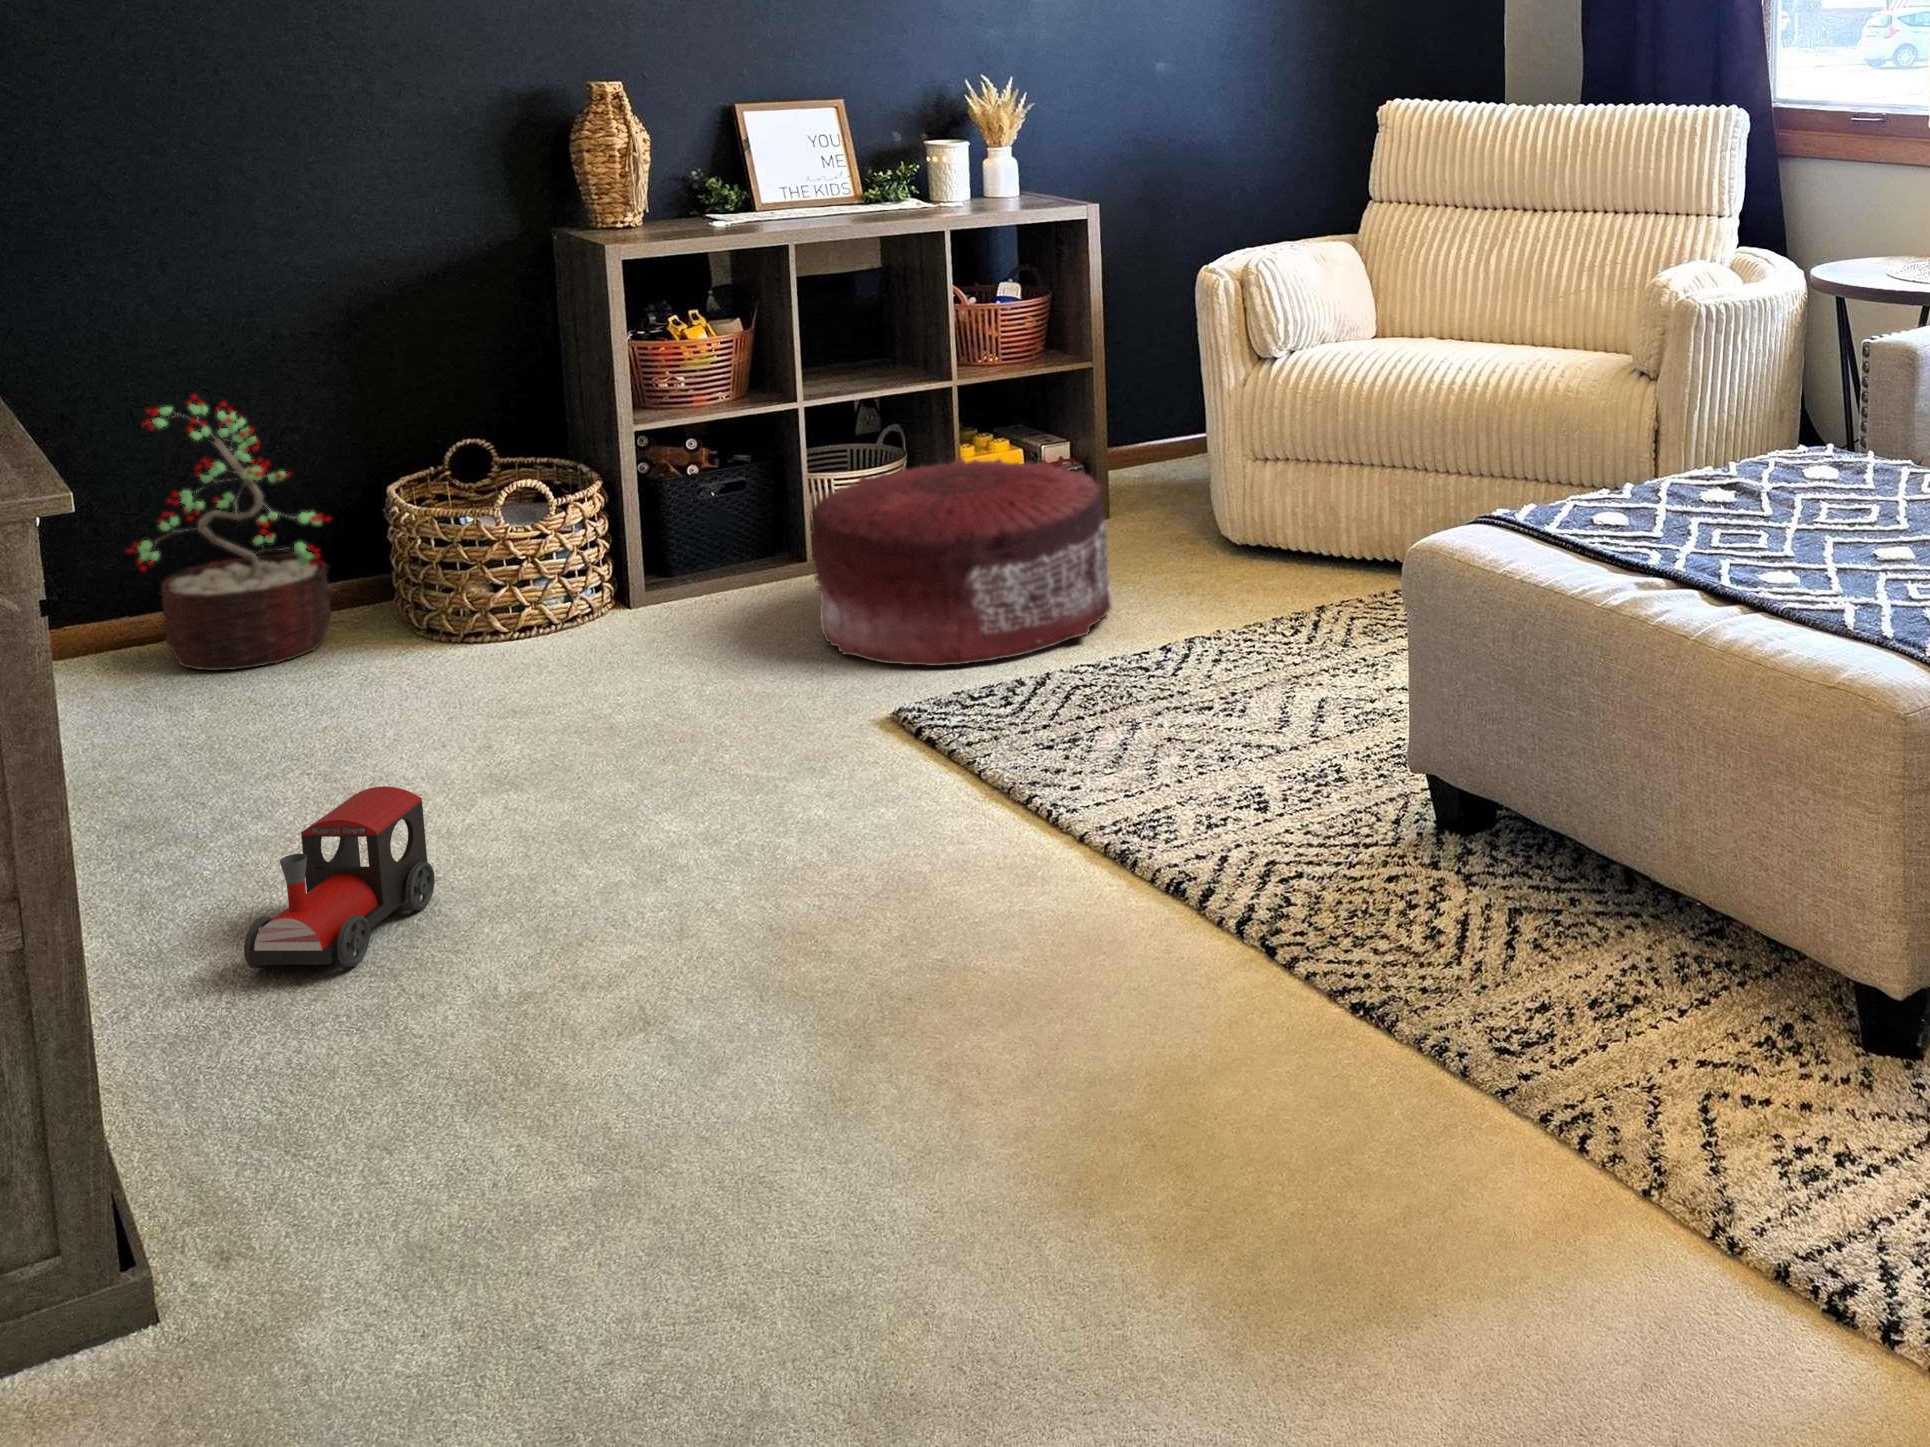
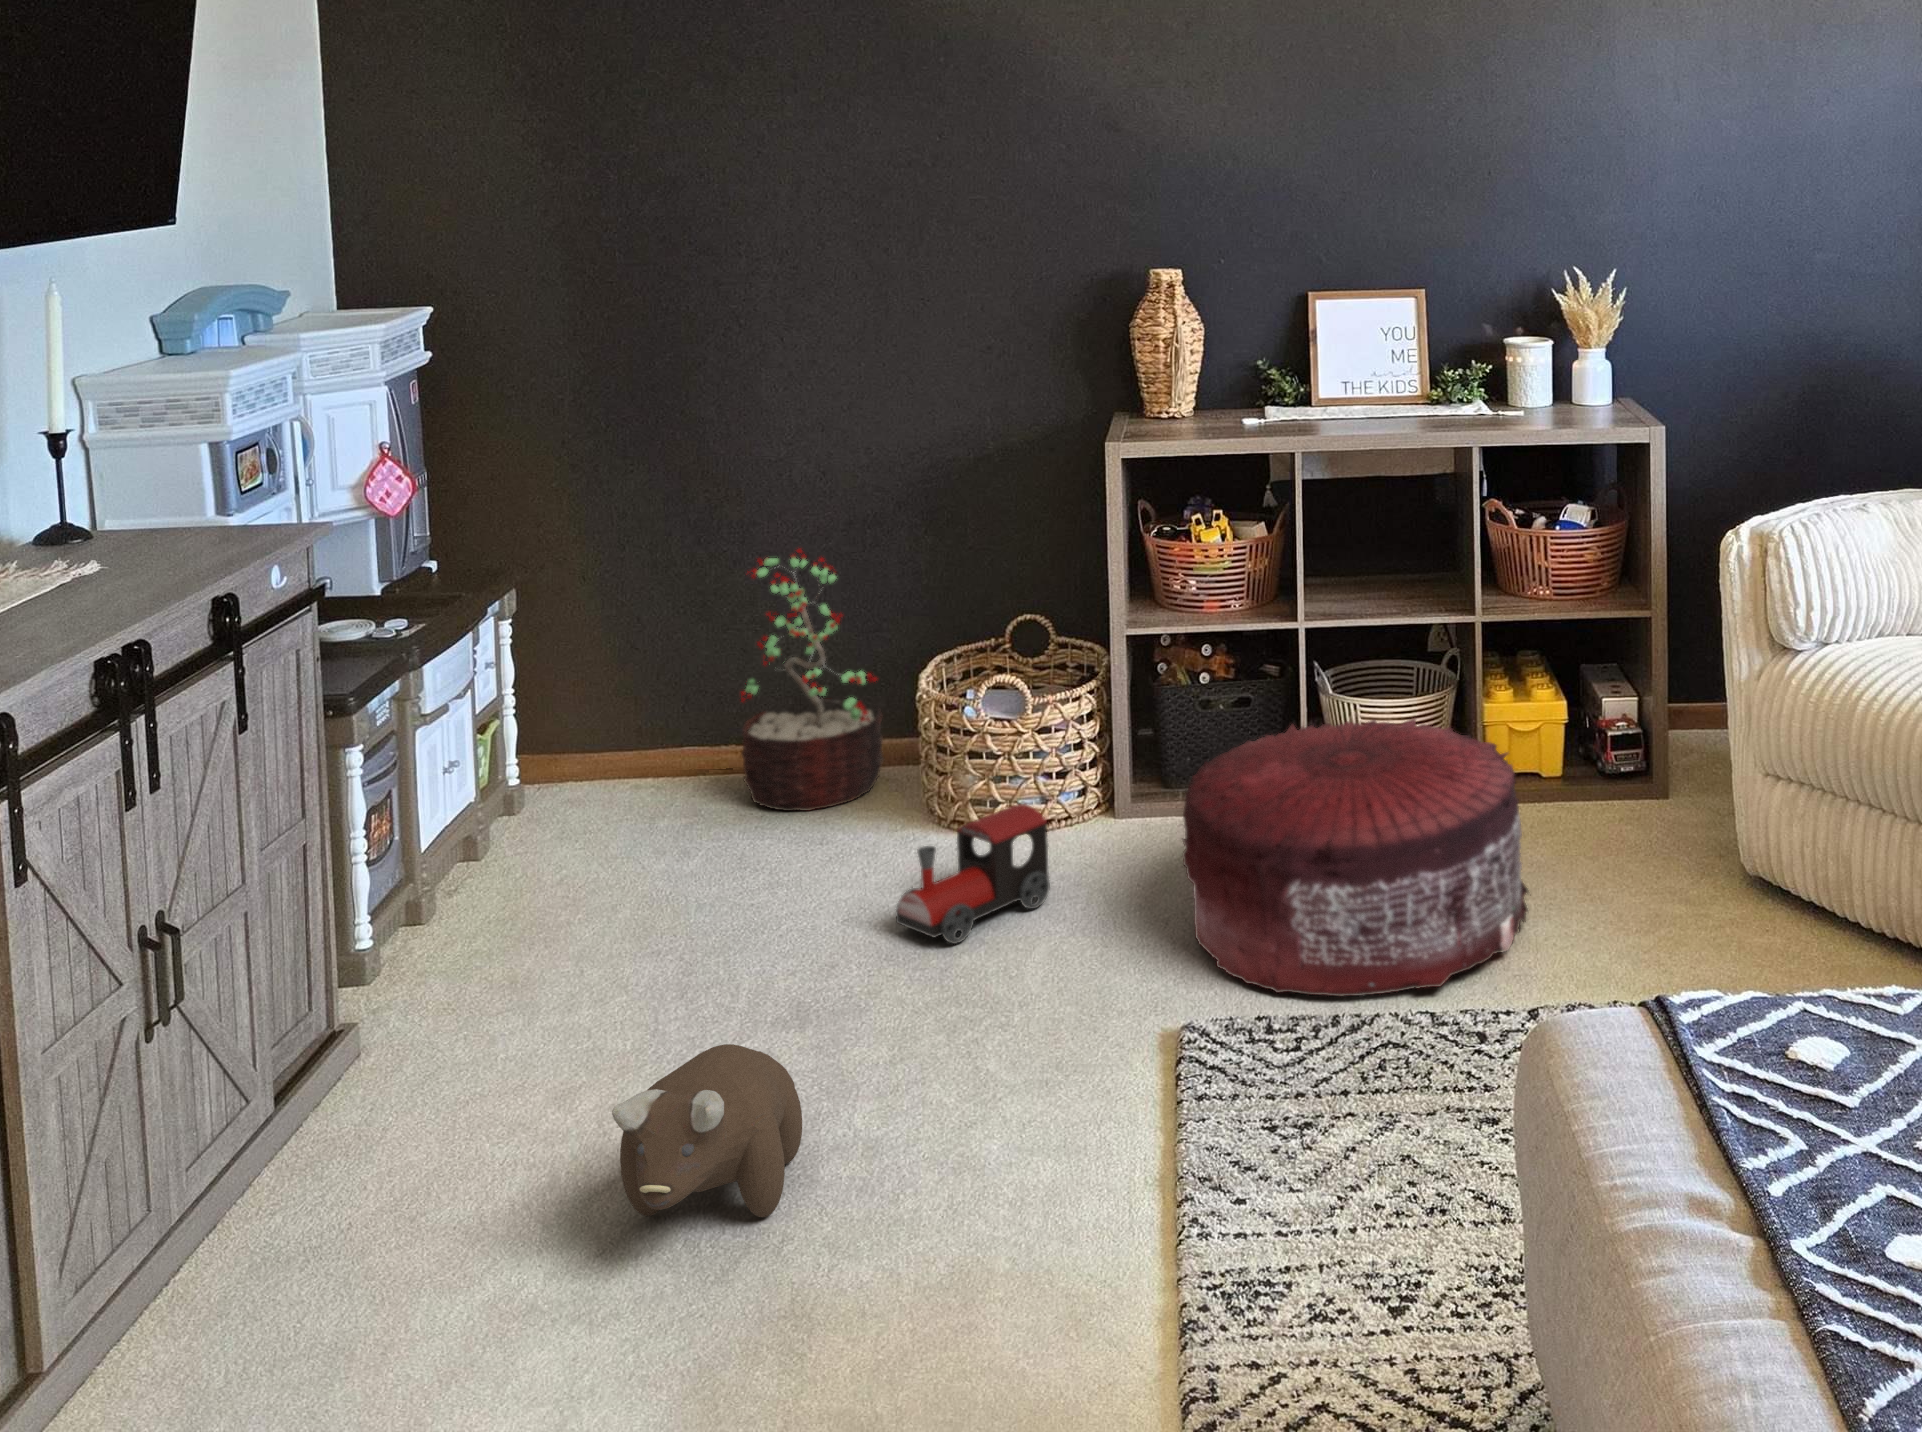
plush toy: none [594,724,739,871] -> present [612,1044,802,1217]
toy train: present [244,786,435,968] -> present [896,804,1050,944]

